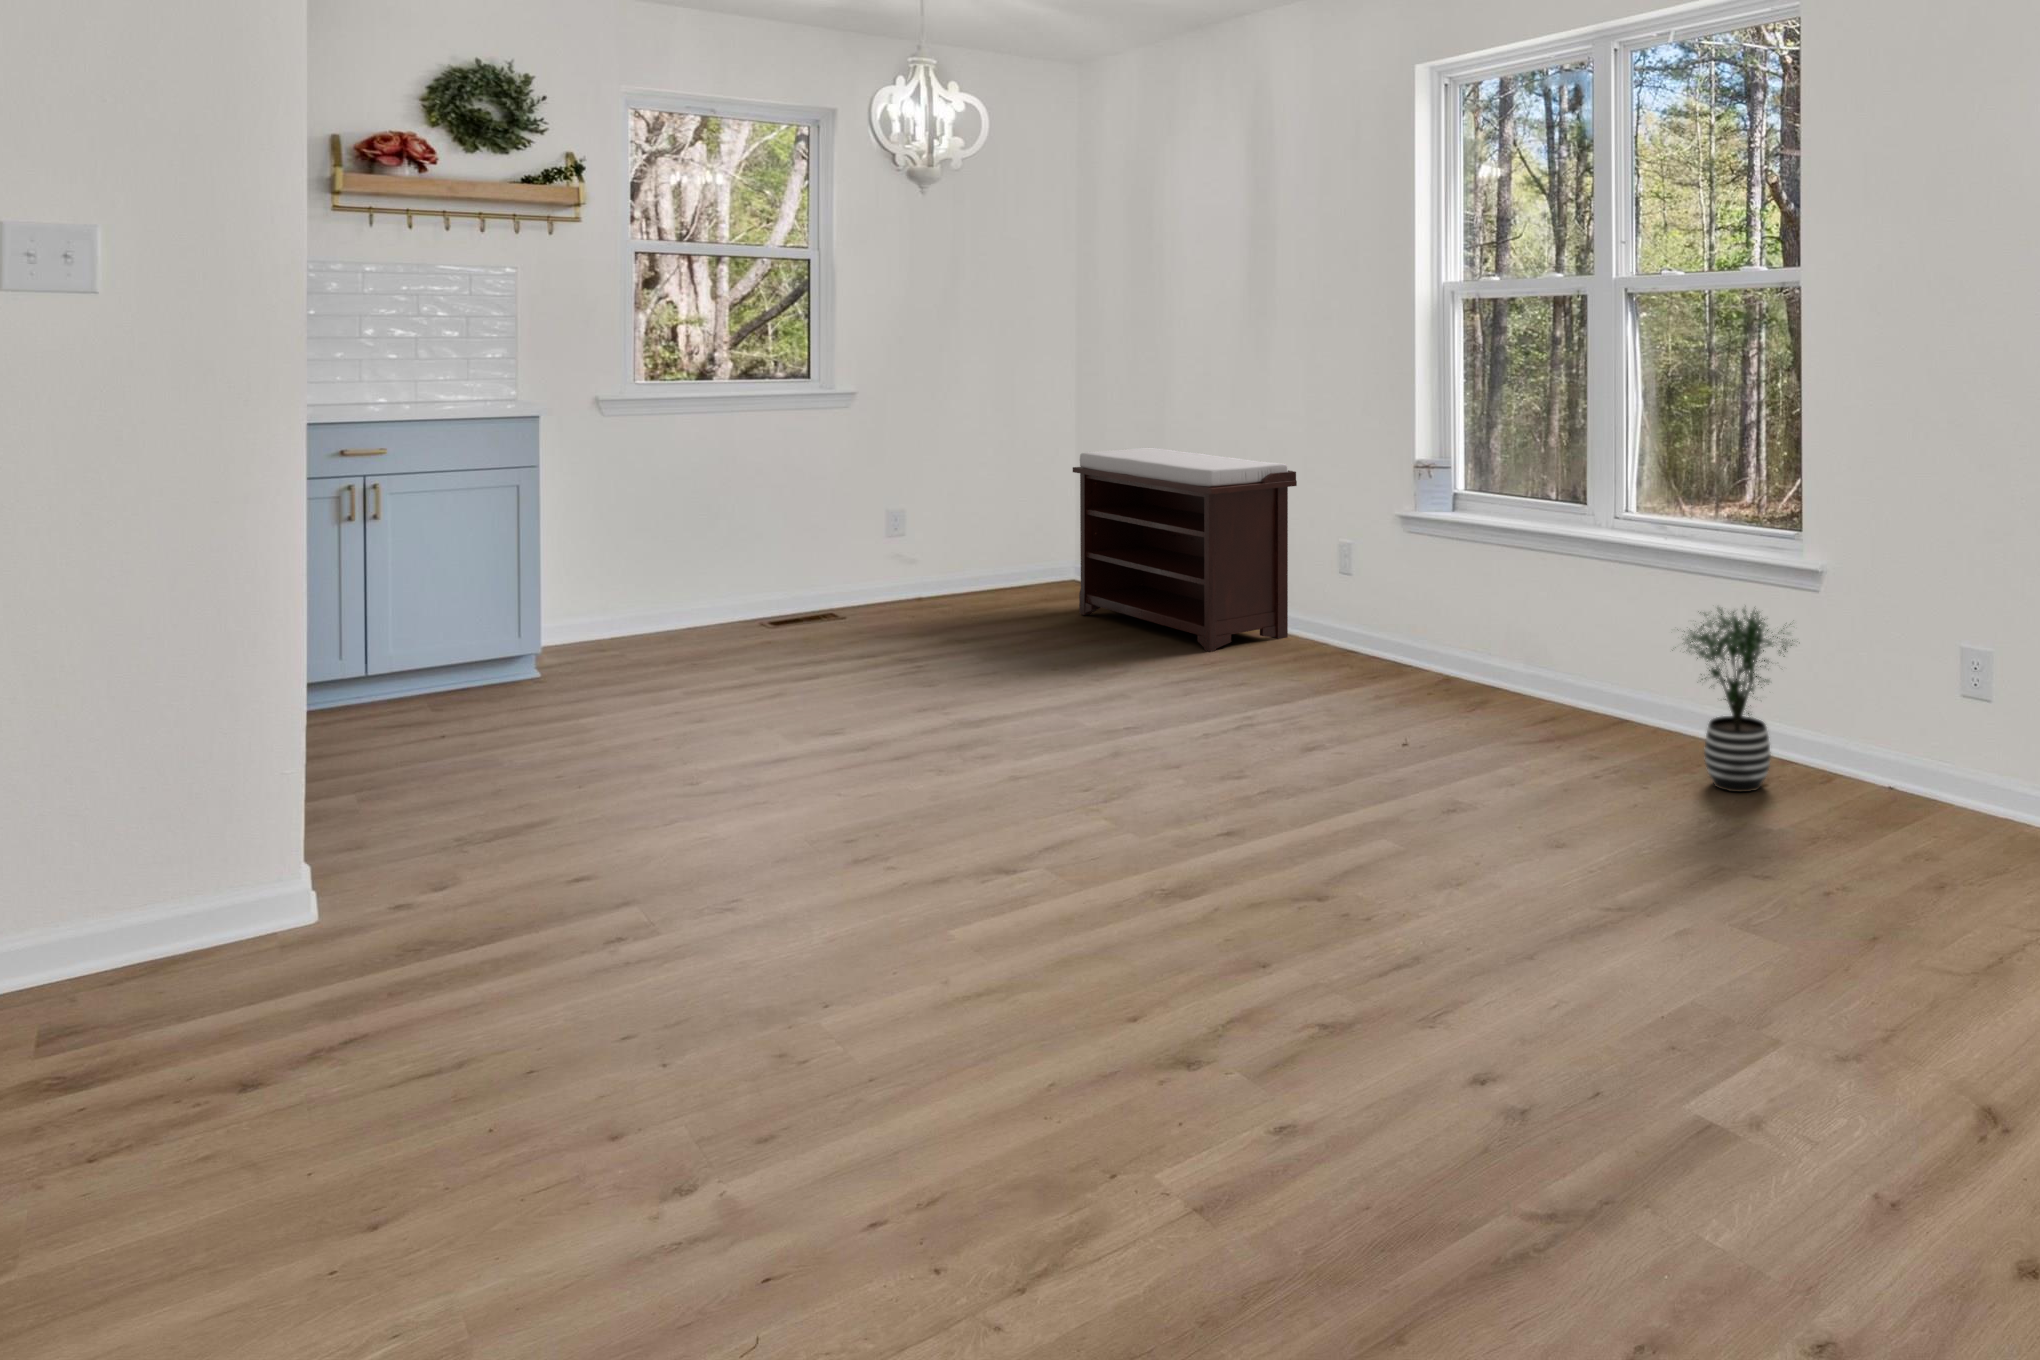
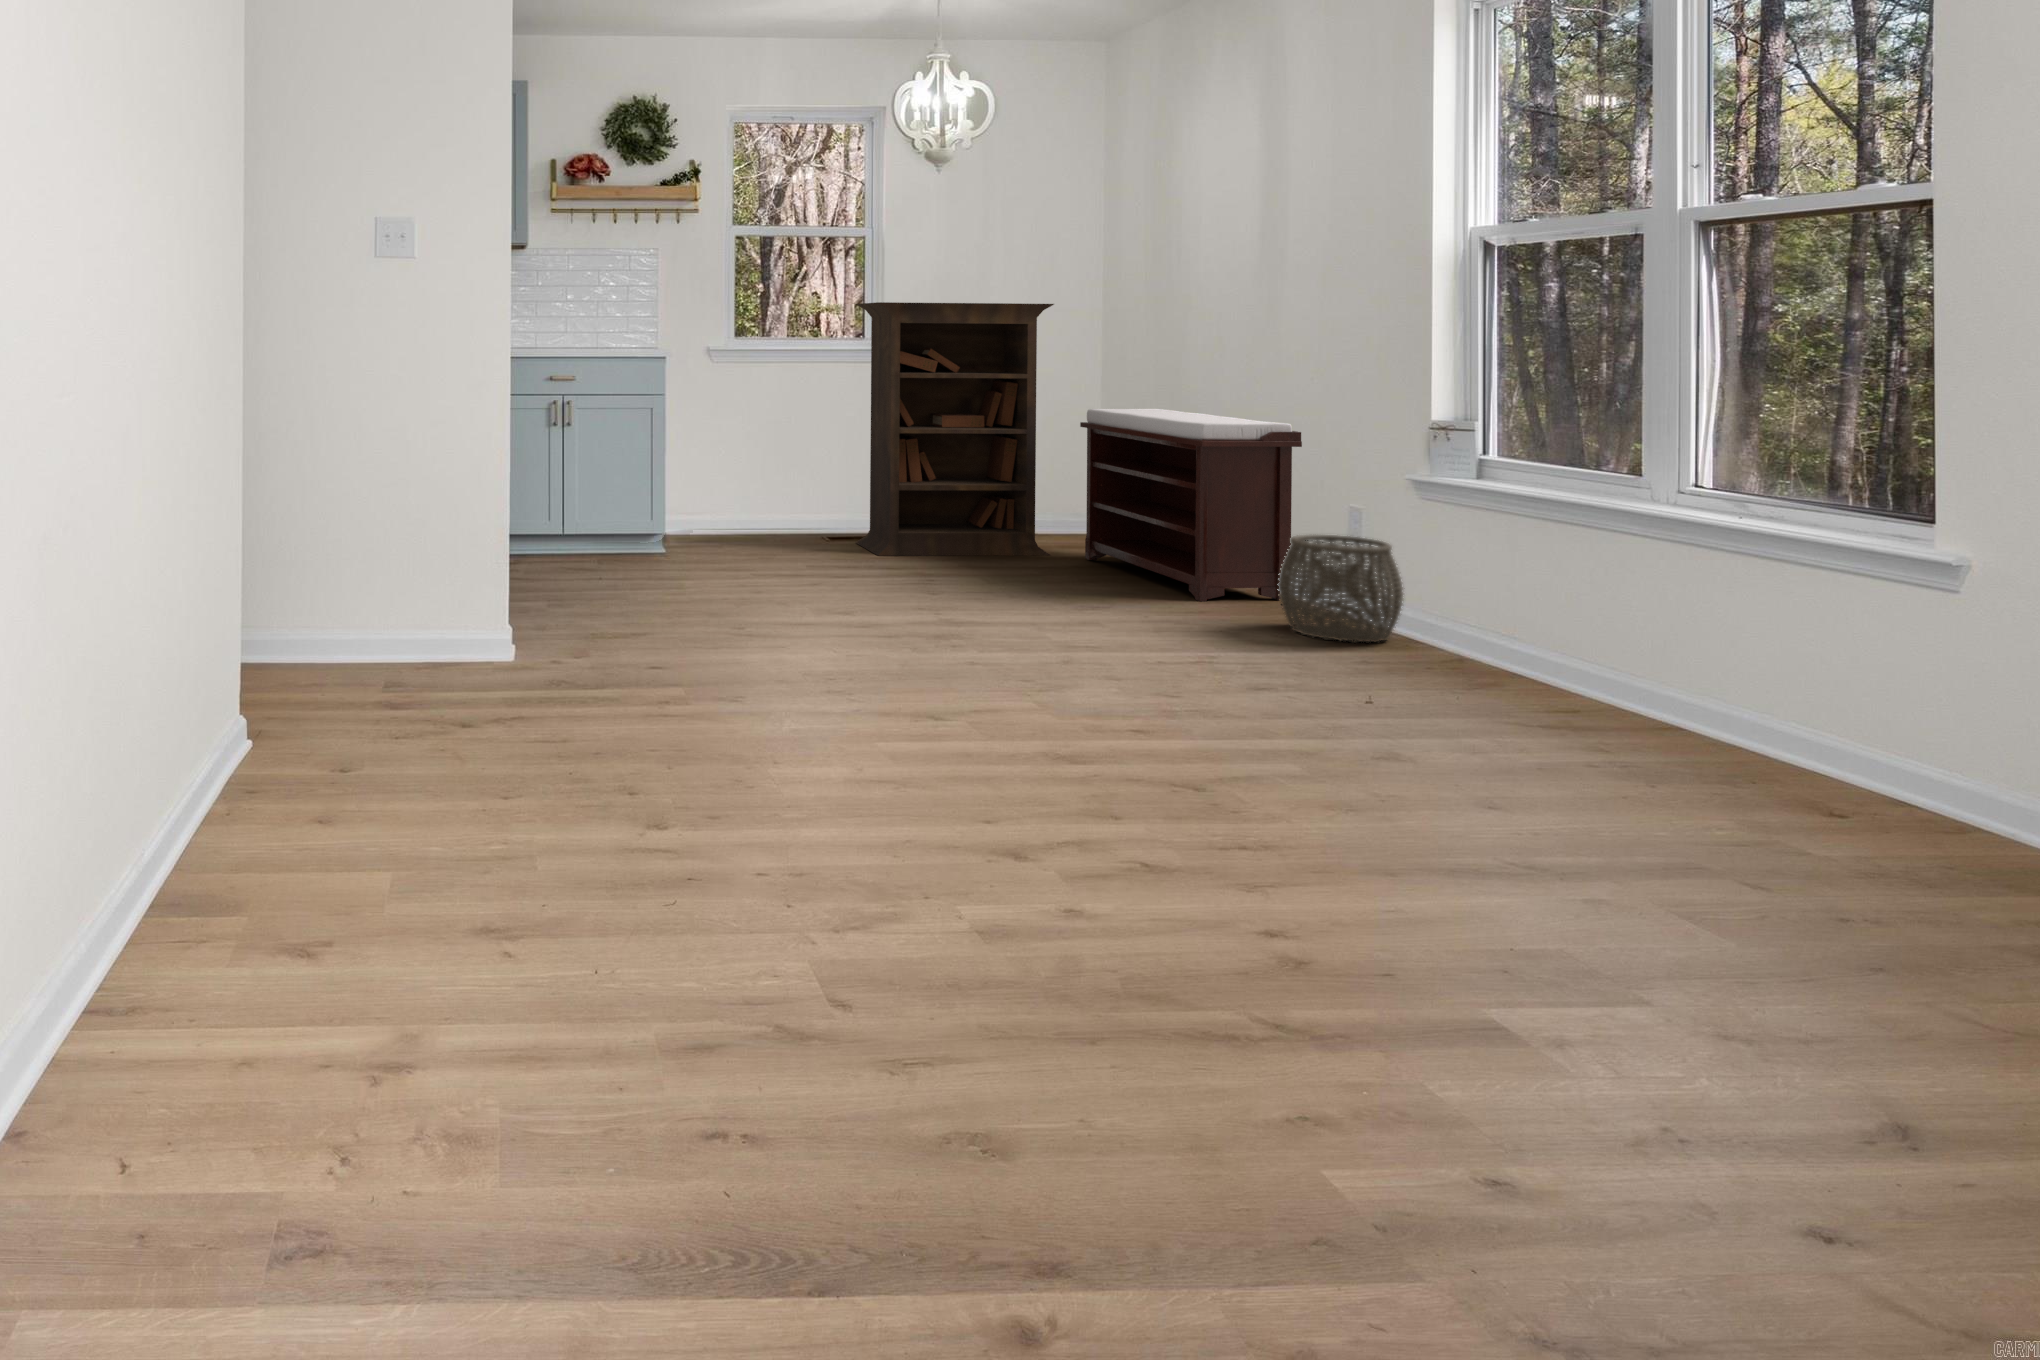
bookcase: none [805,338,1044,644] -> present [855,302,1054,556]
woven basket: none [1290,574,1396,680] -> present [1278,535,1404,643]
potted plant: present [1672,608,1793,792] -> none [1728,585,1952,824]

